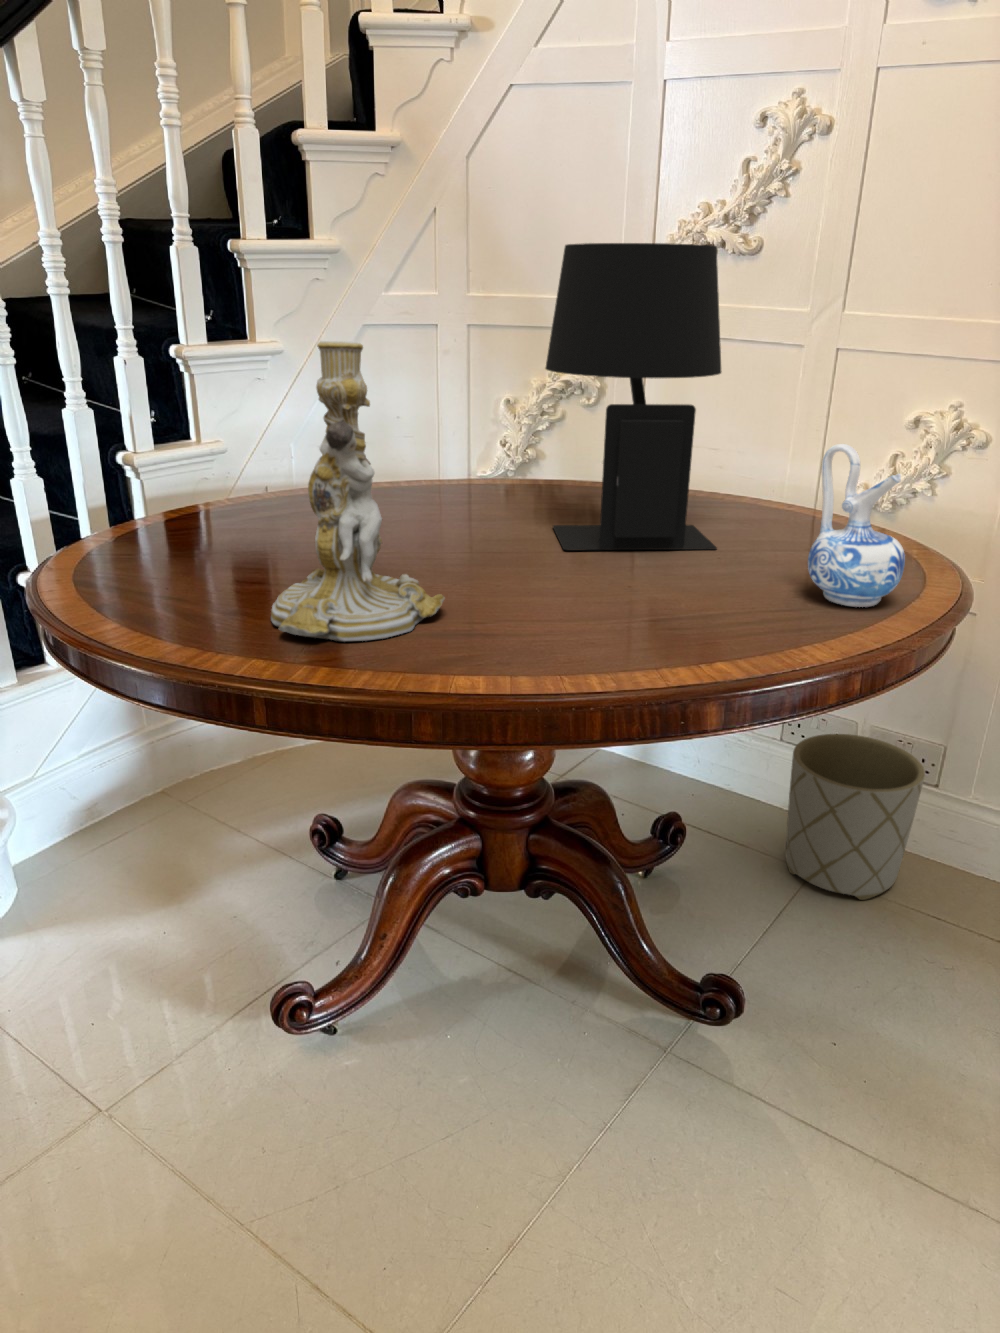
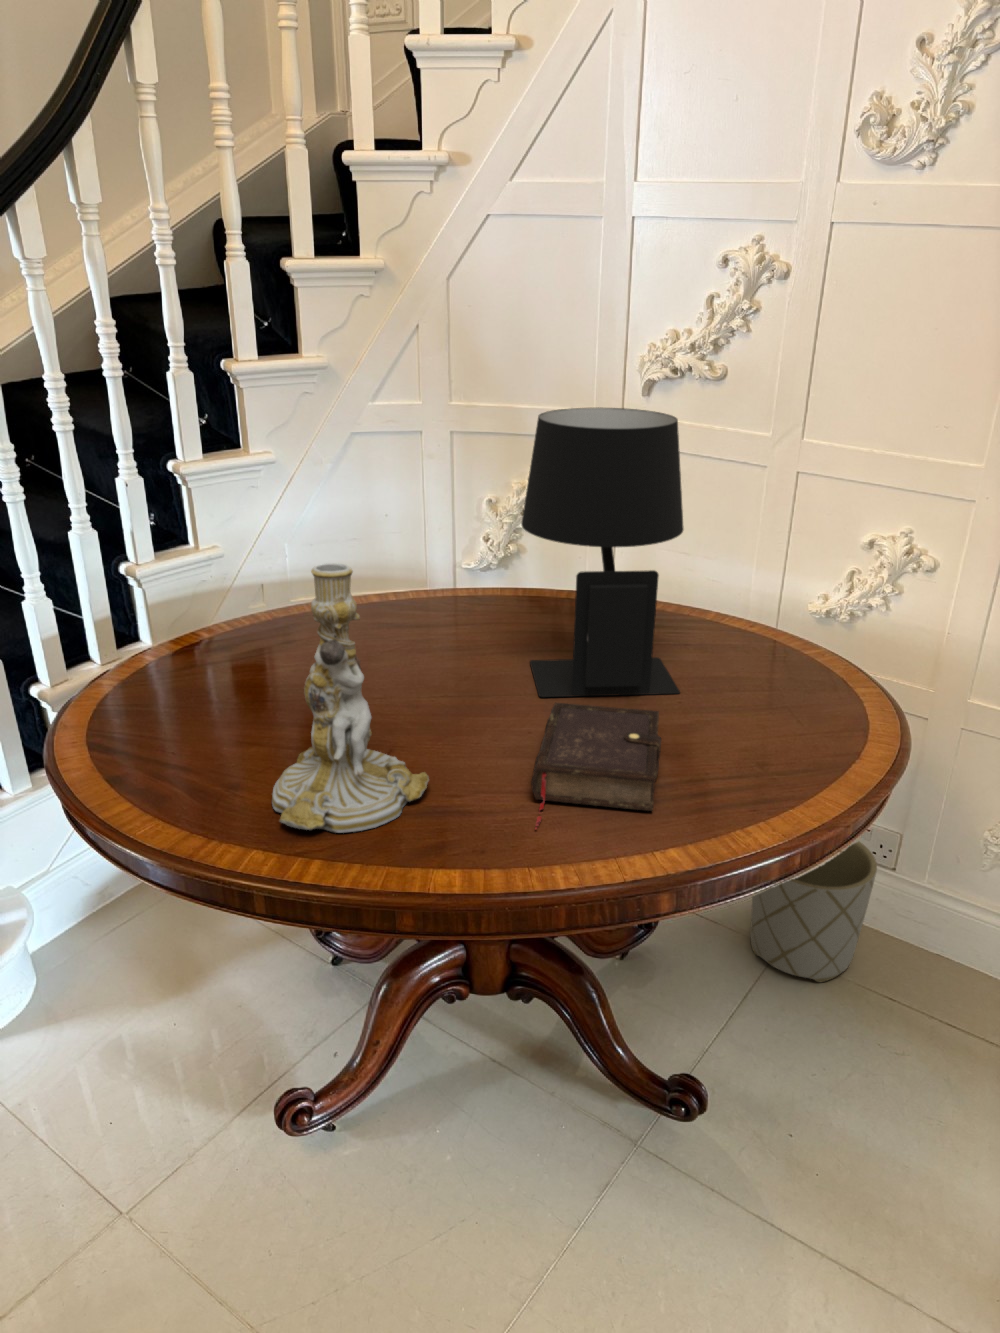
ceramic pitcher: present [808,444,905,607] -> none [758,634,844,778]
book: none [558,537,702,641] -> present [531,703,661,829]

